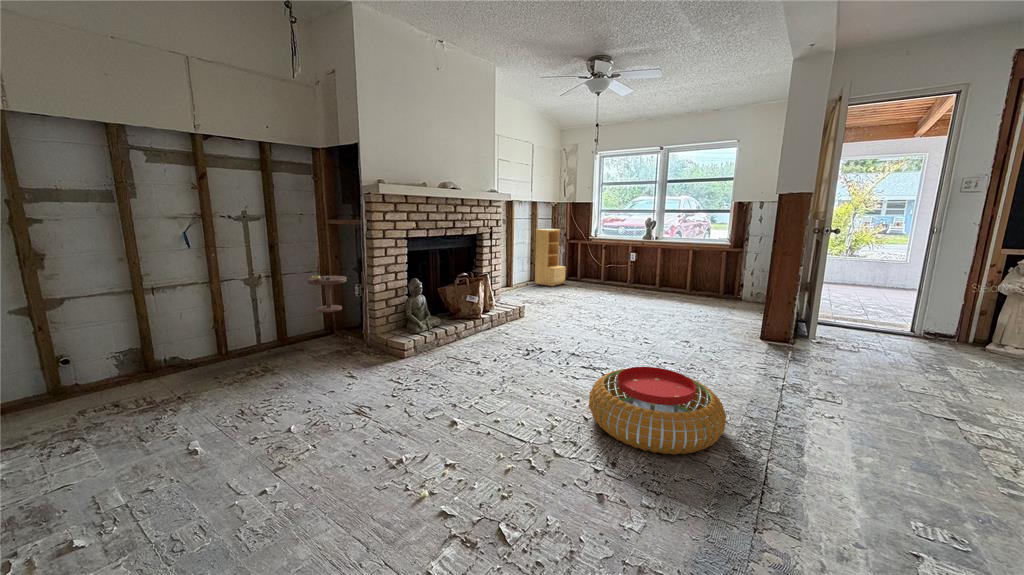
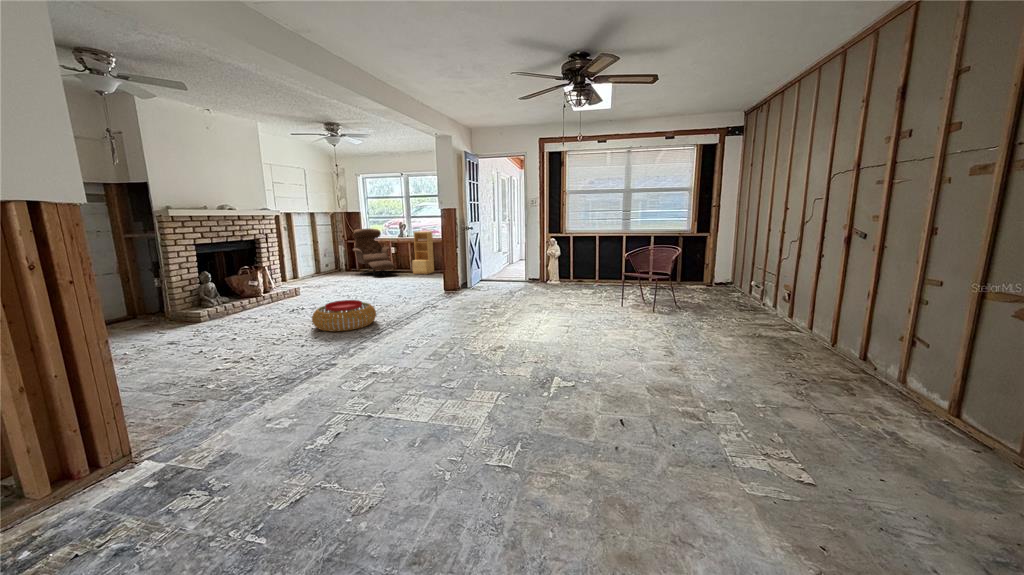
lounge chair: none [579,225,639,295] -> present [353,228,394,276]
bookshelf: present [535,229,566,286] -> present [412,231,434,274]
side table: present [307,276,347,312] -> none [110,274,145,320]

